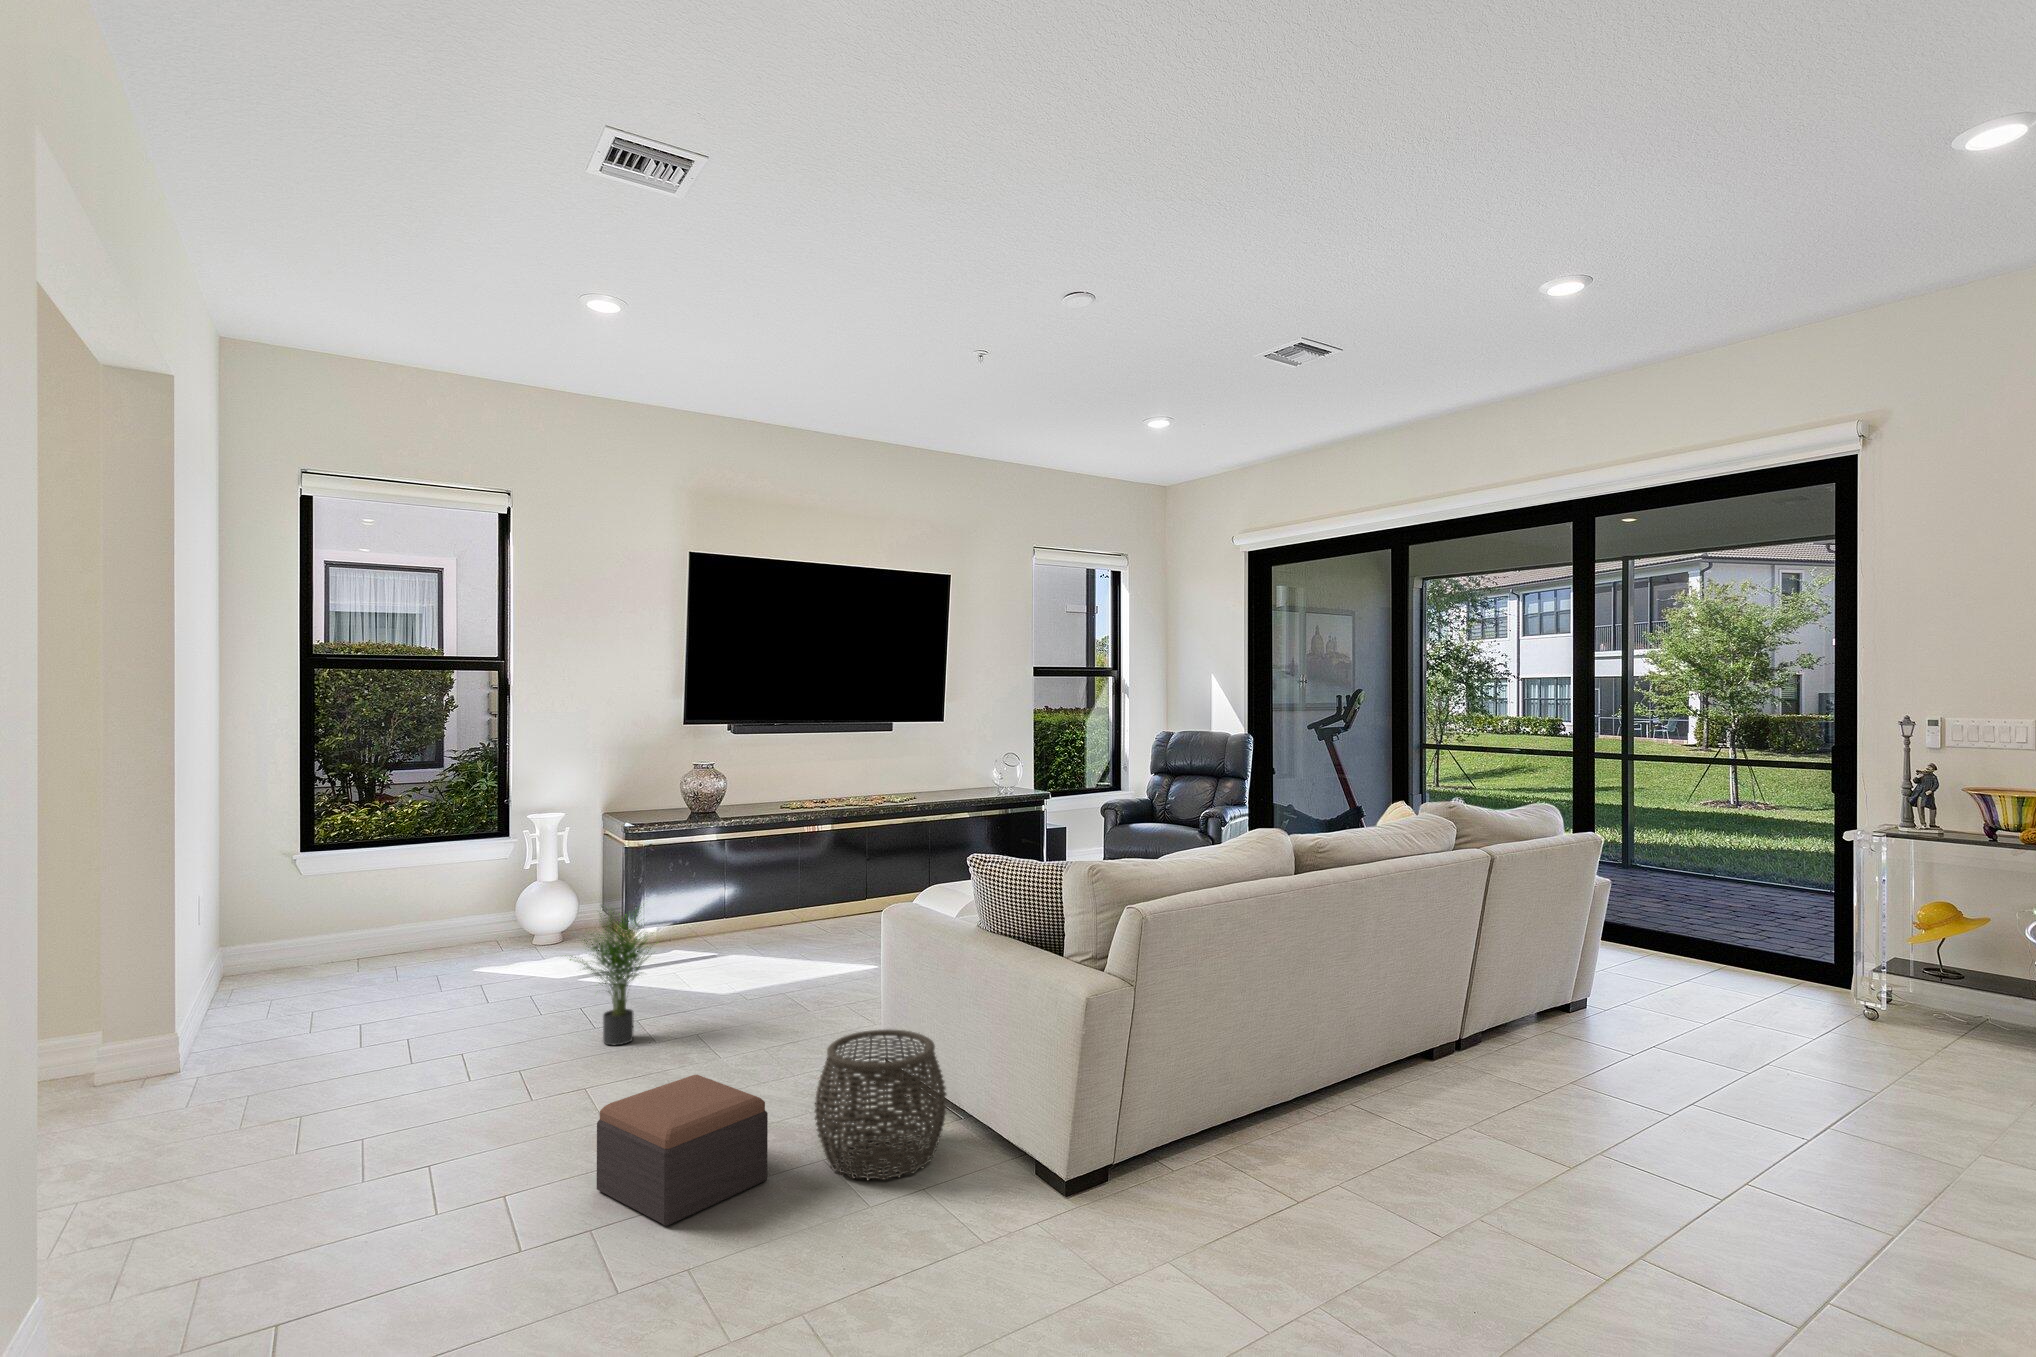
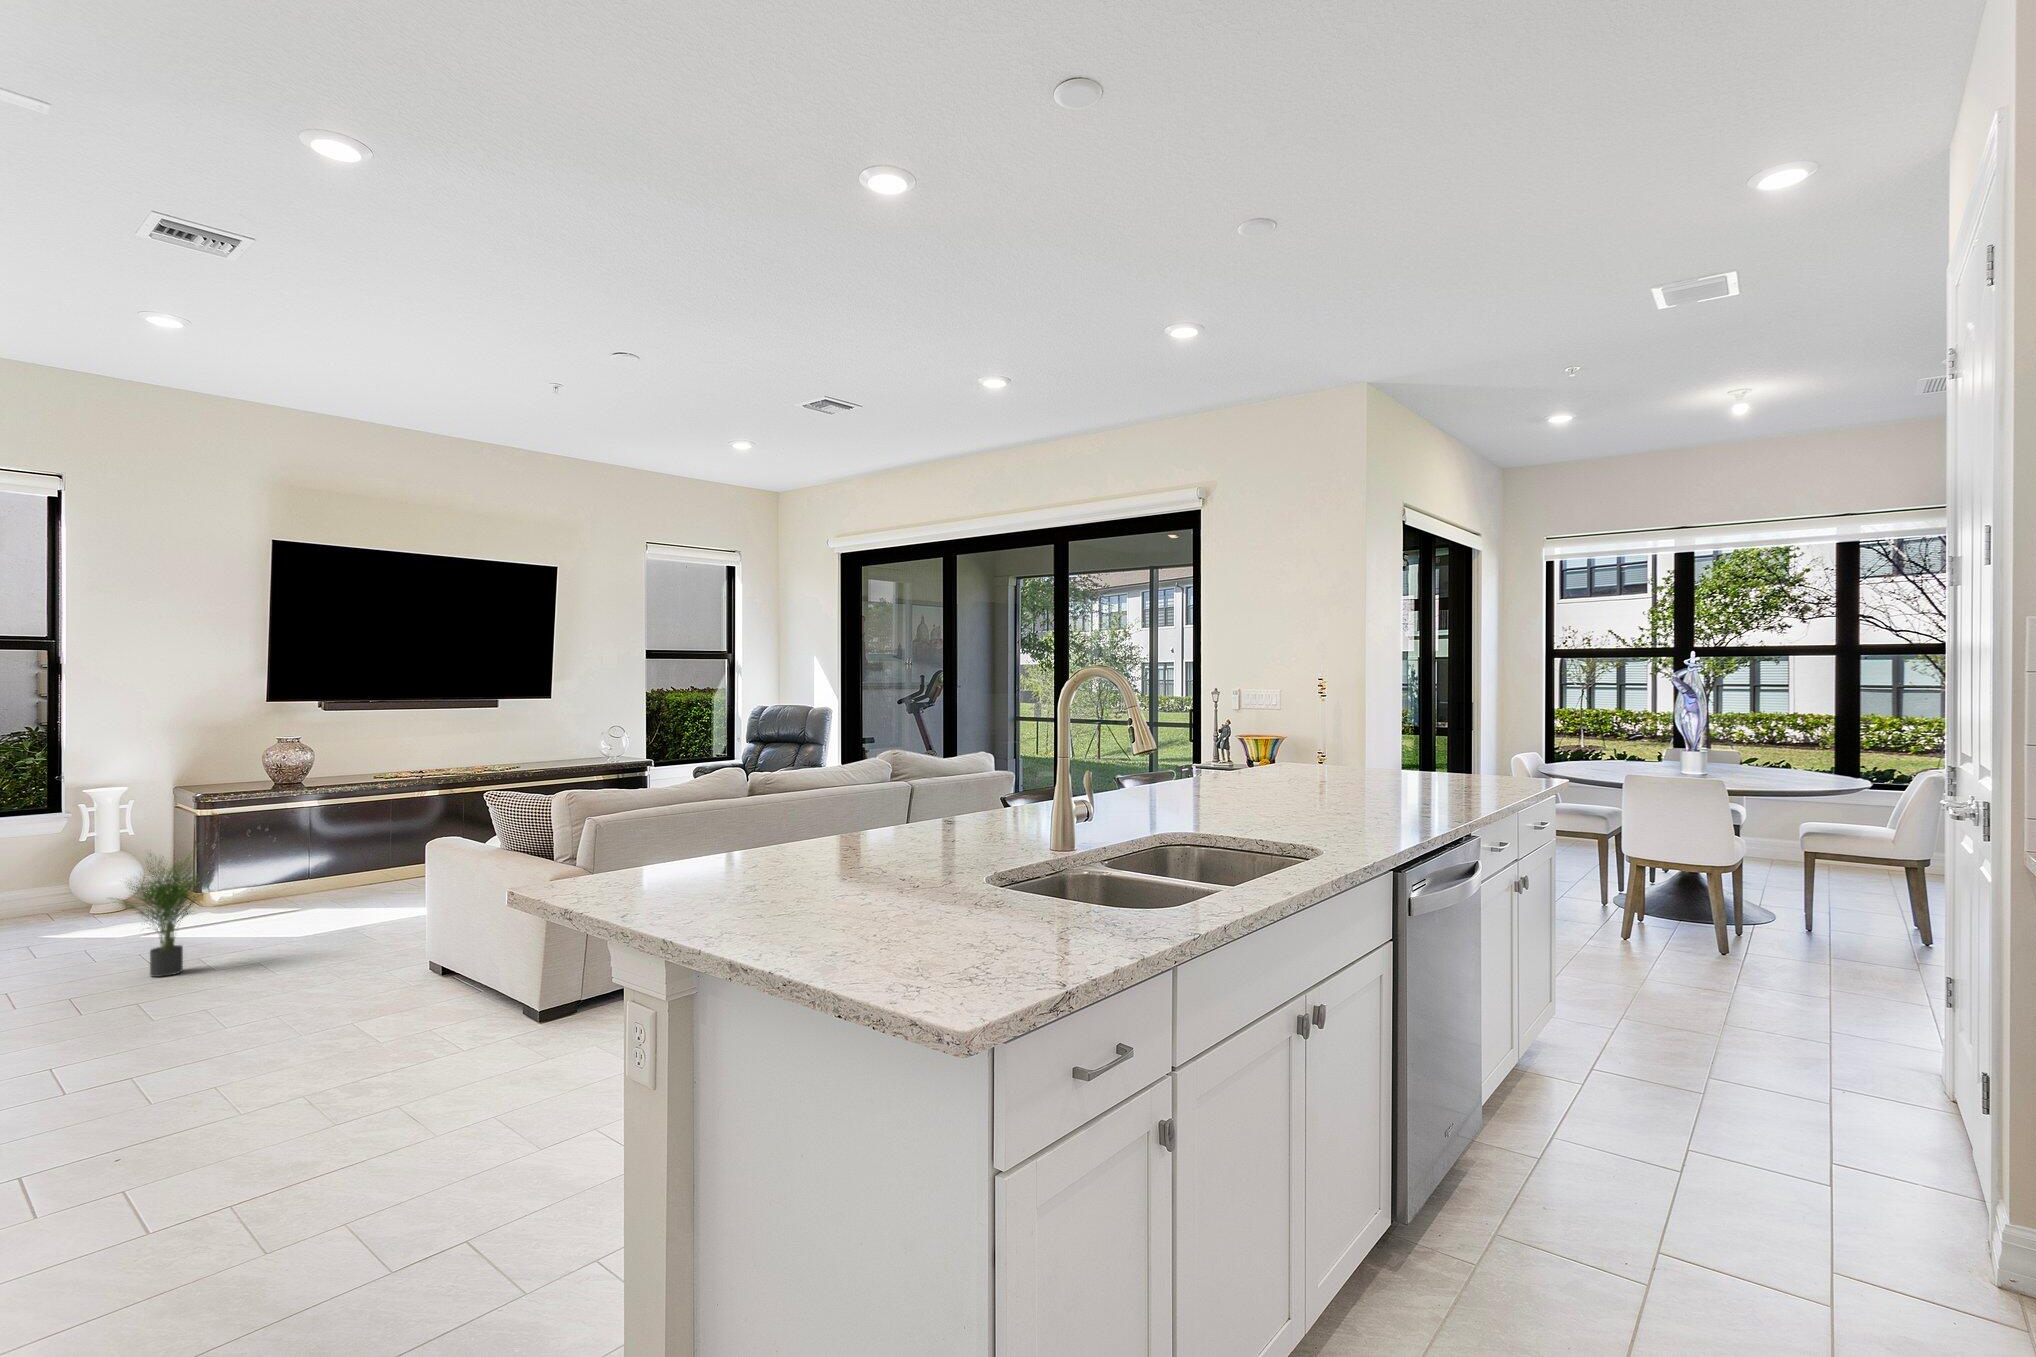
woven basket: present [815,1030,947,1180] -> none [329,923,452,1035]
footstool: present [597,1075,768,1226] -> none [115,968,283,1076]

